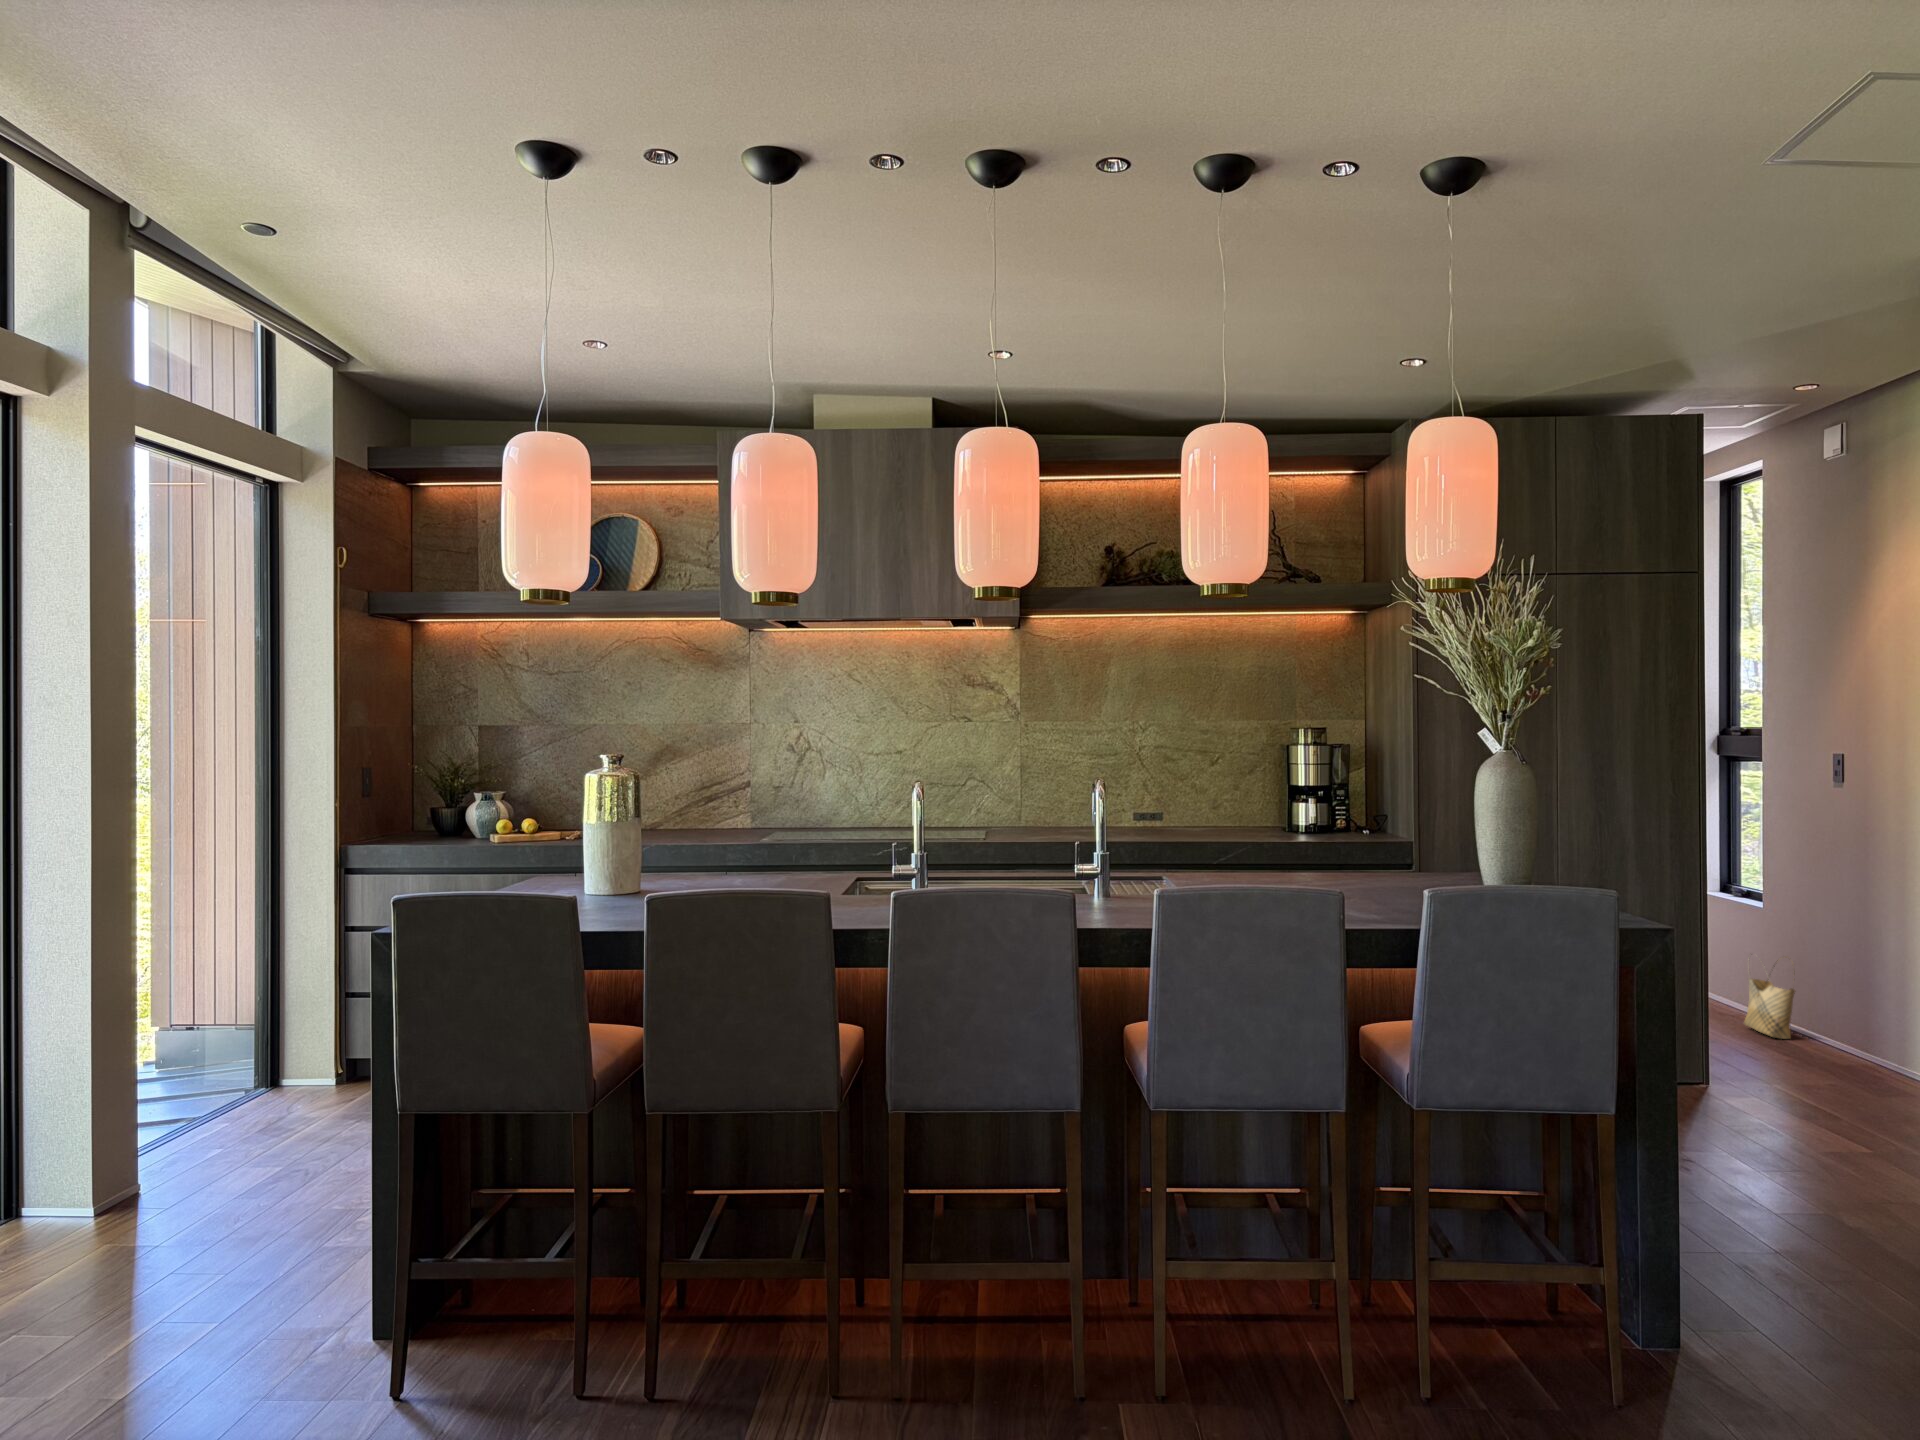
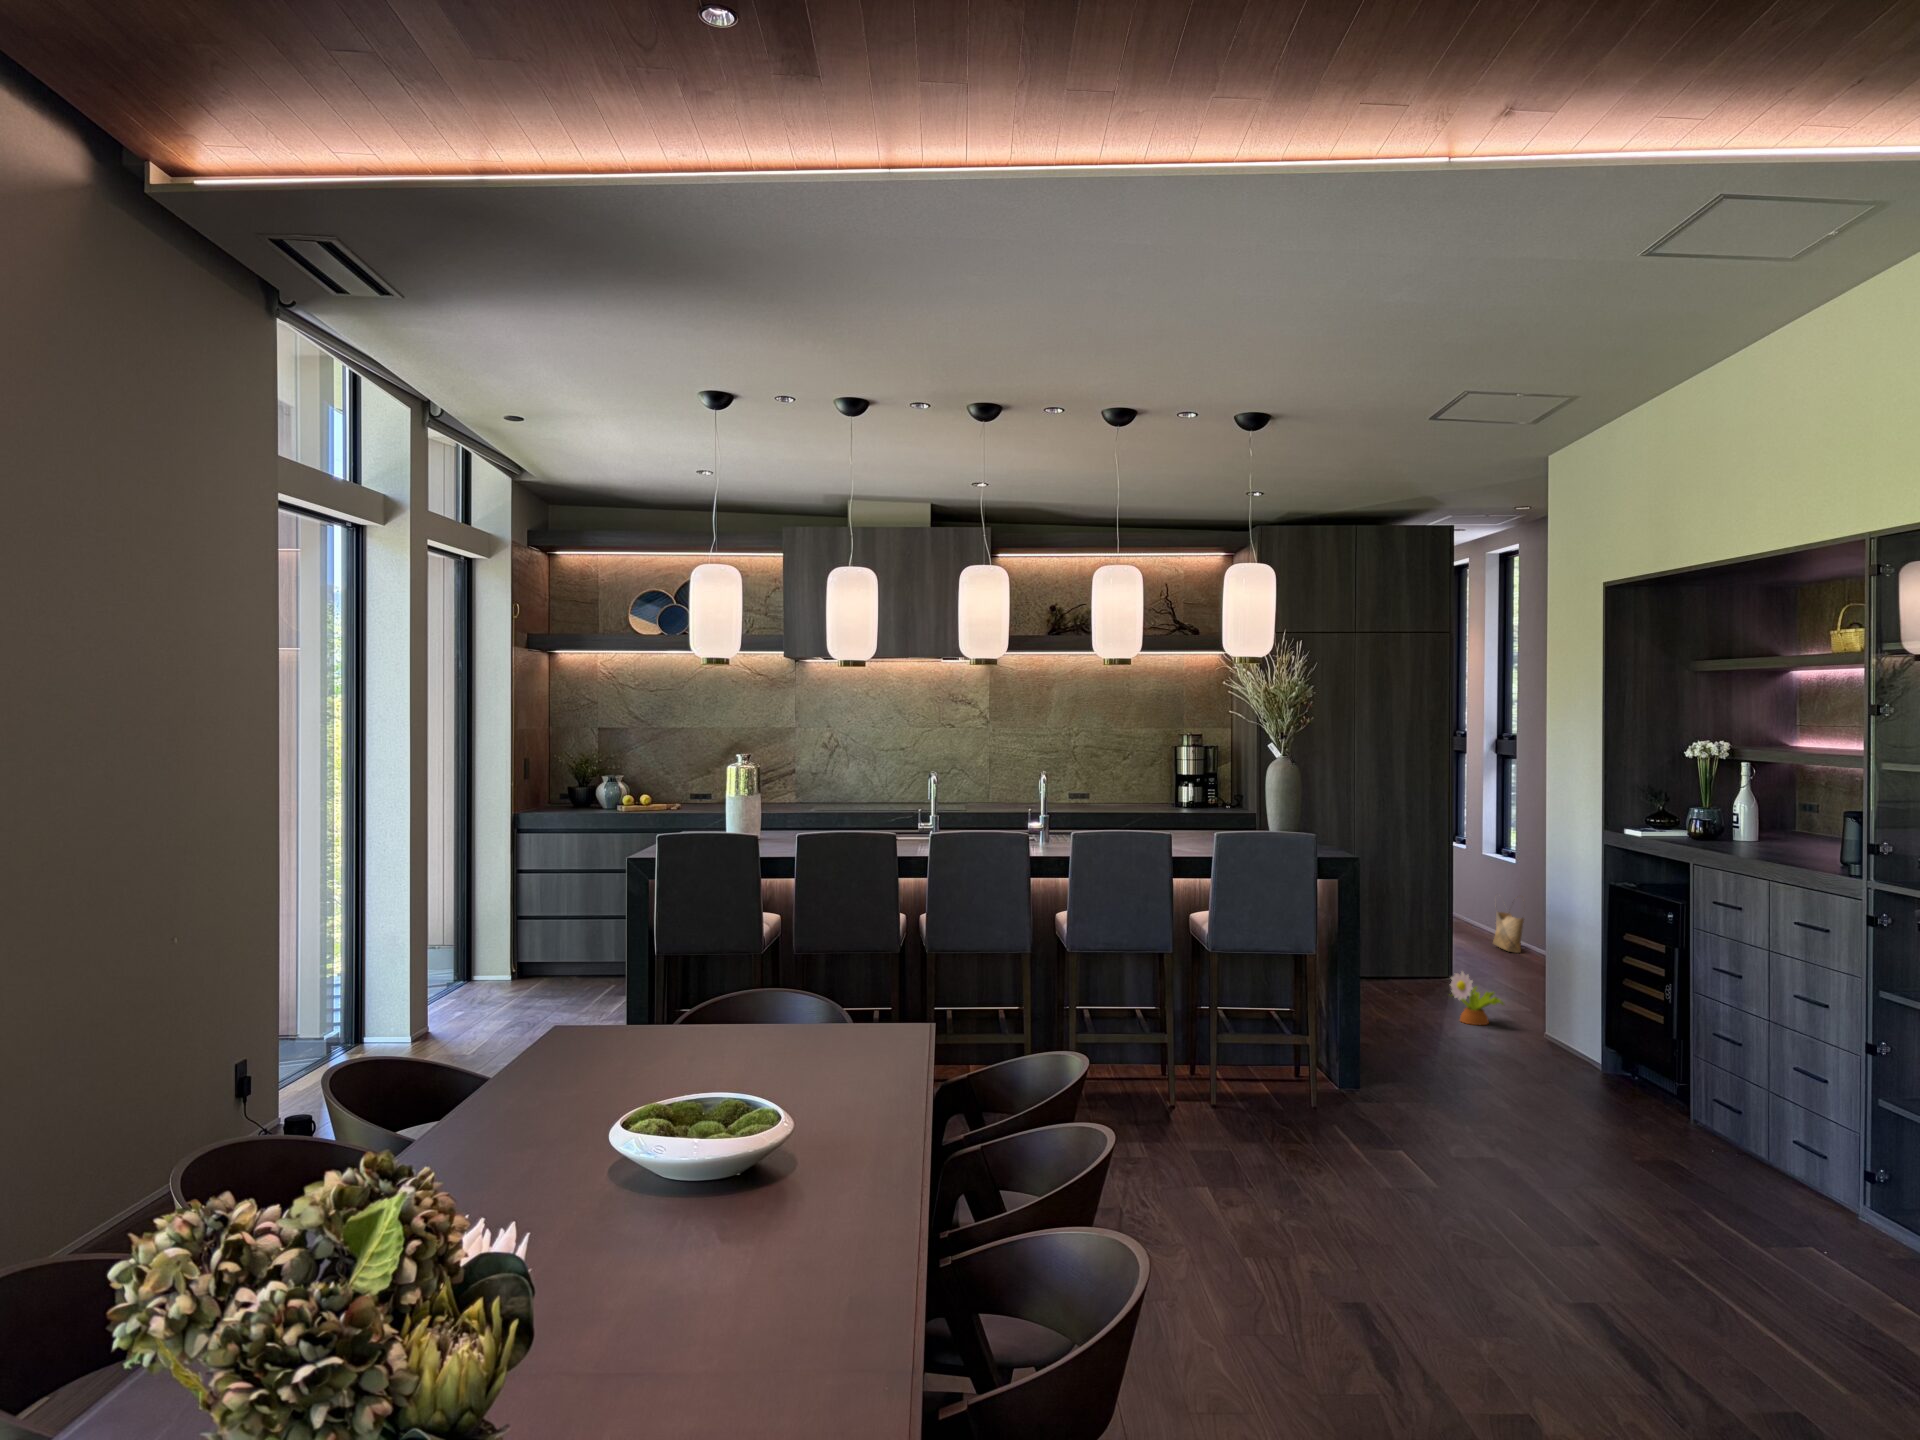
decorative plant: none [1741,1094,1846,1182] -> present [1450,972,1504,1025]

